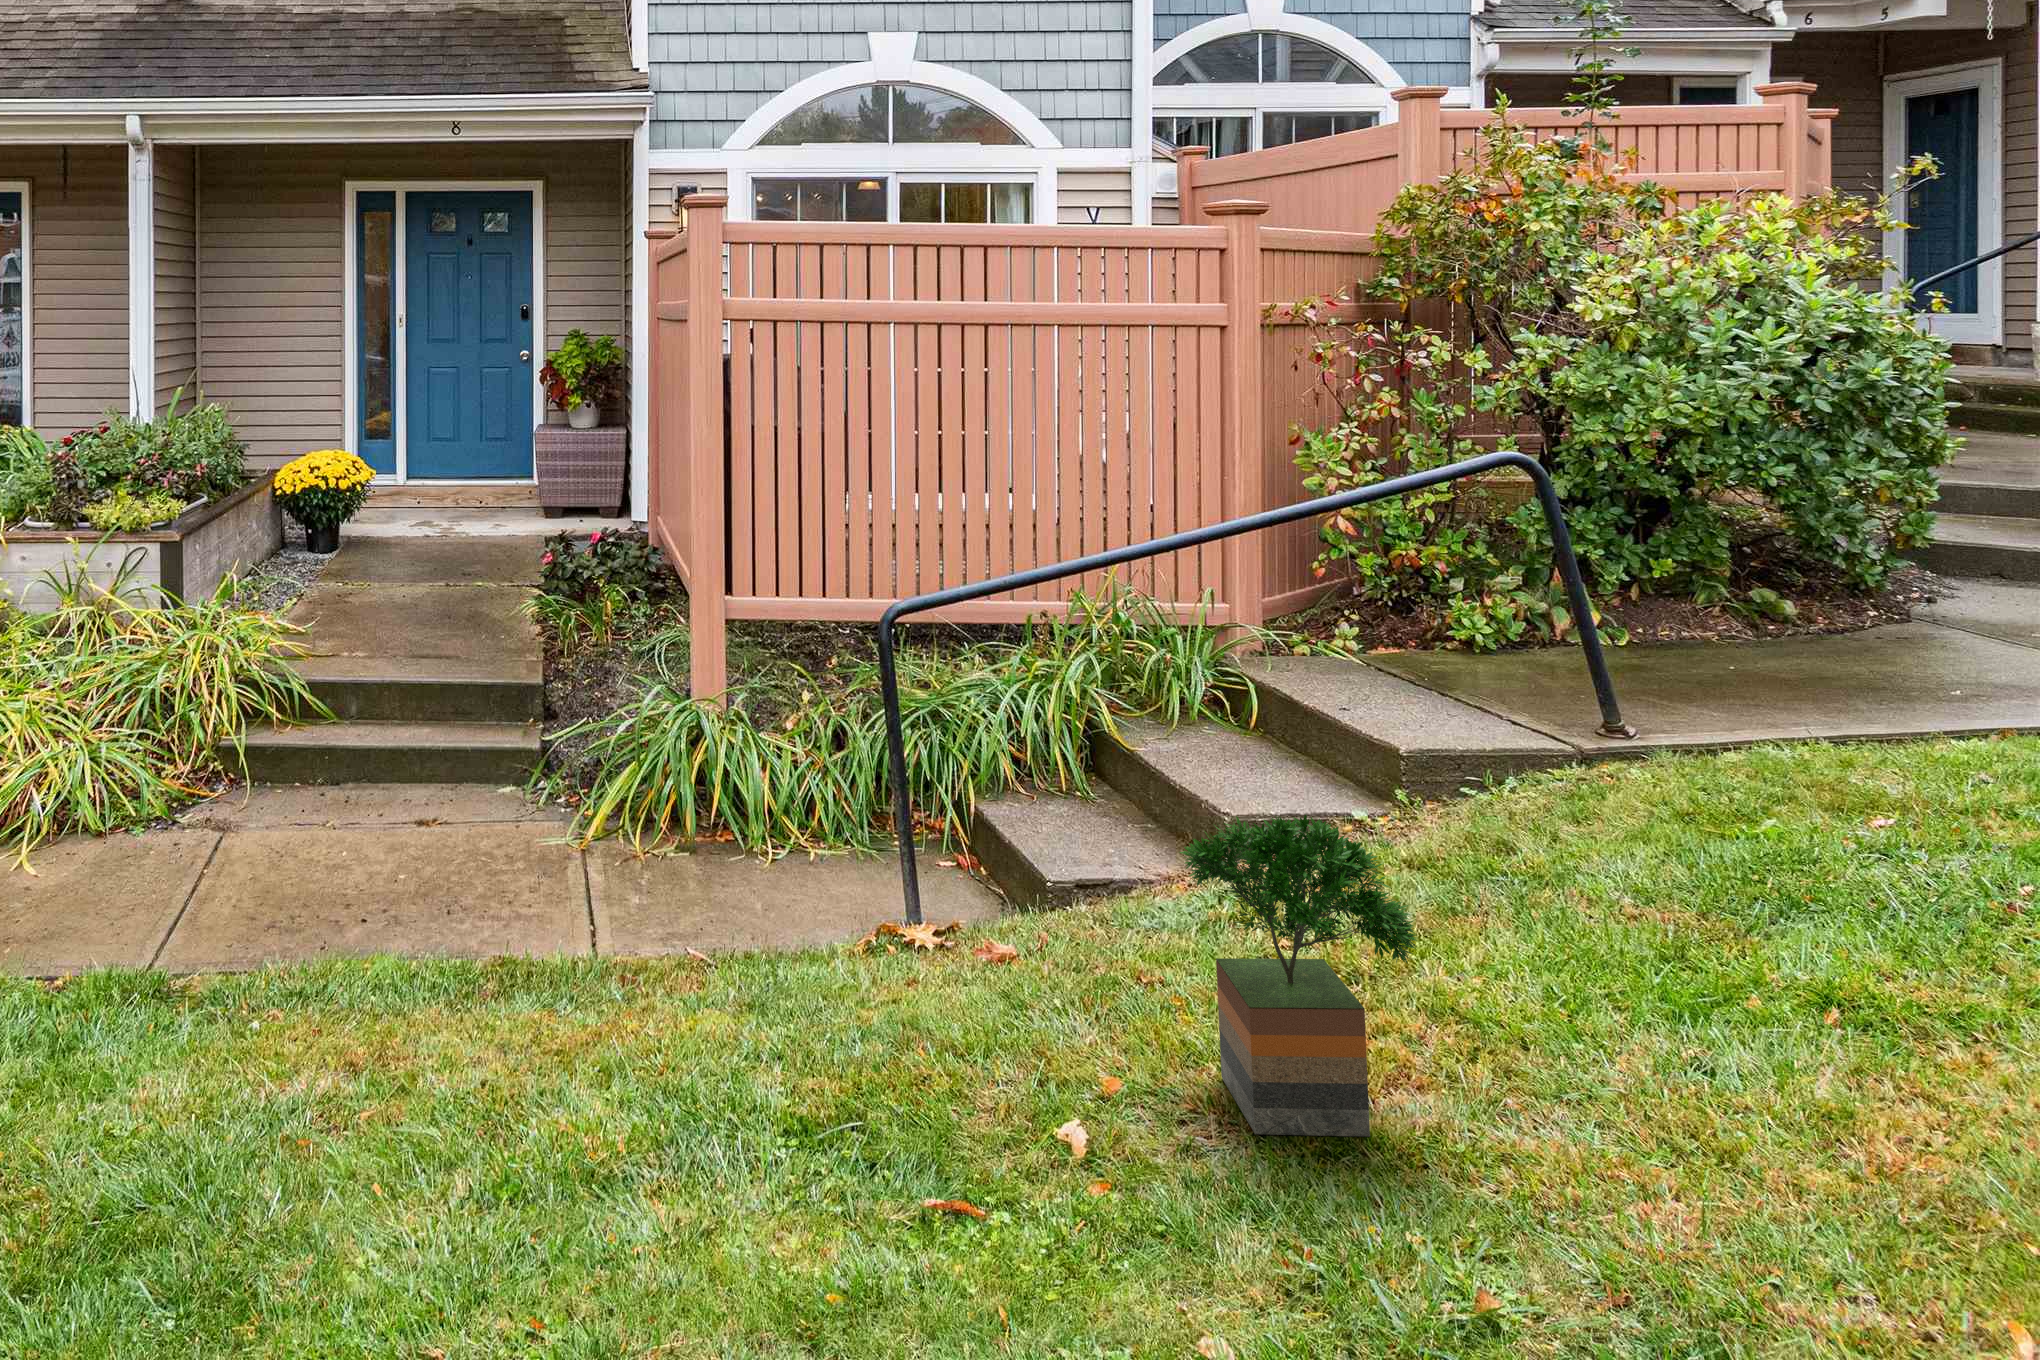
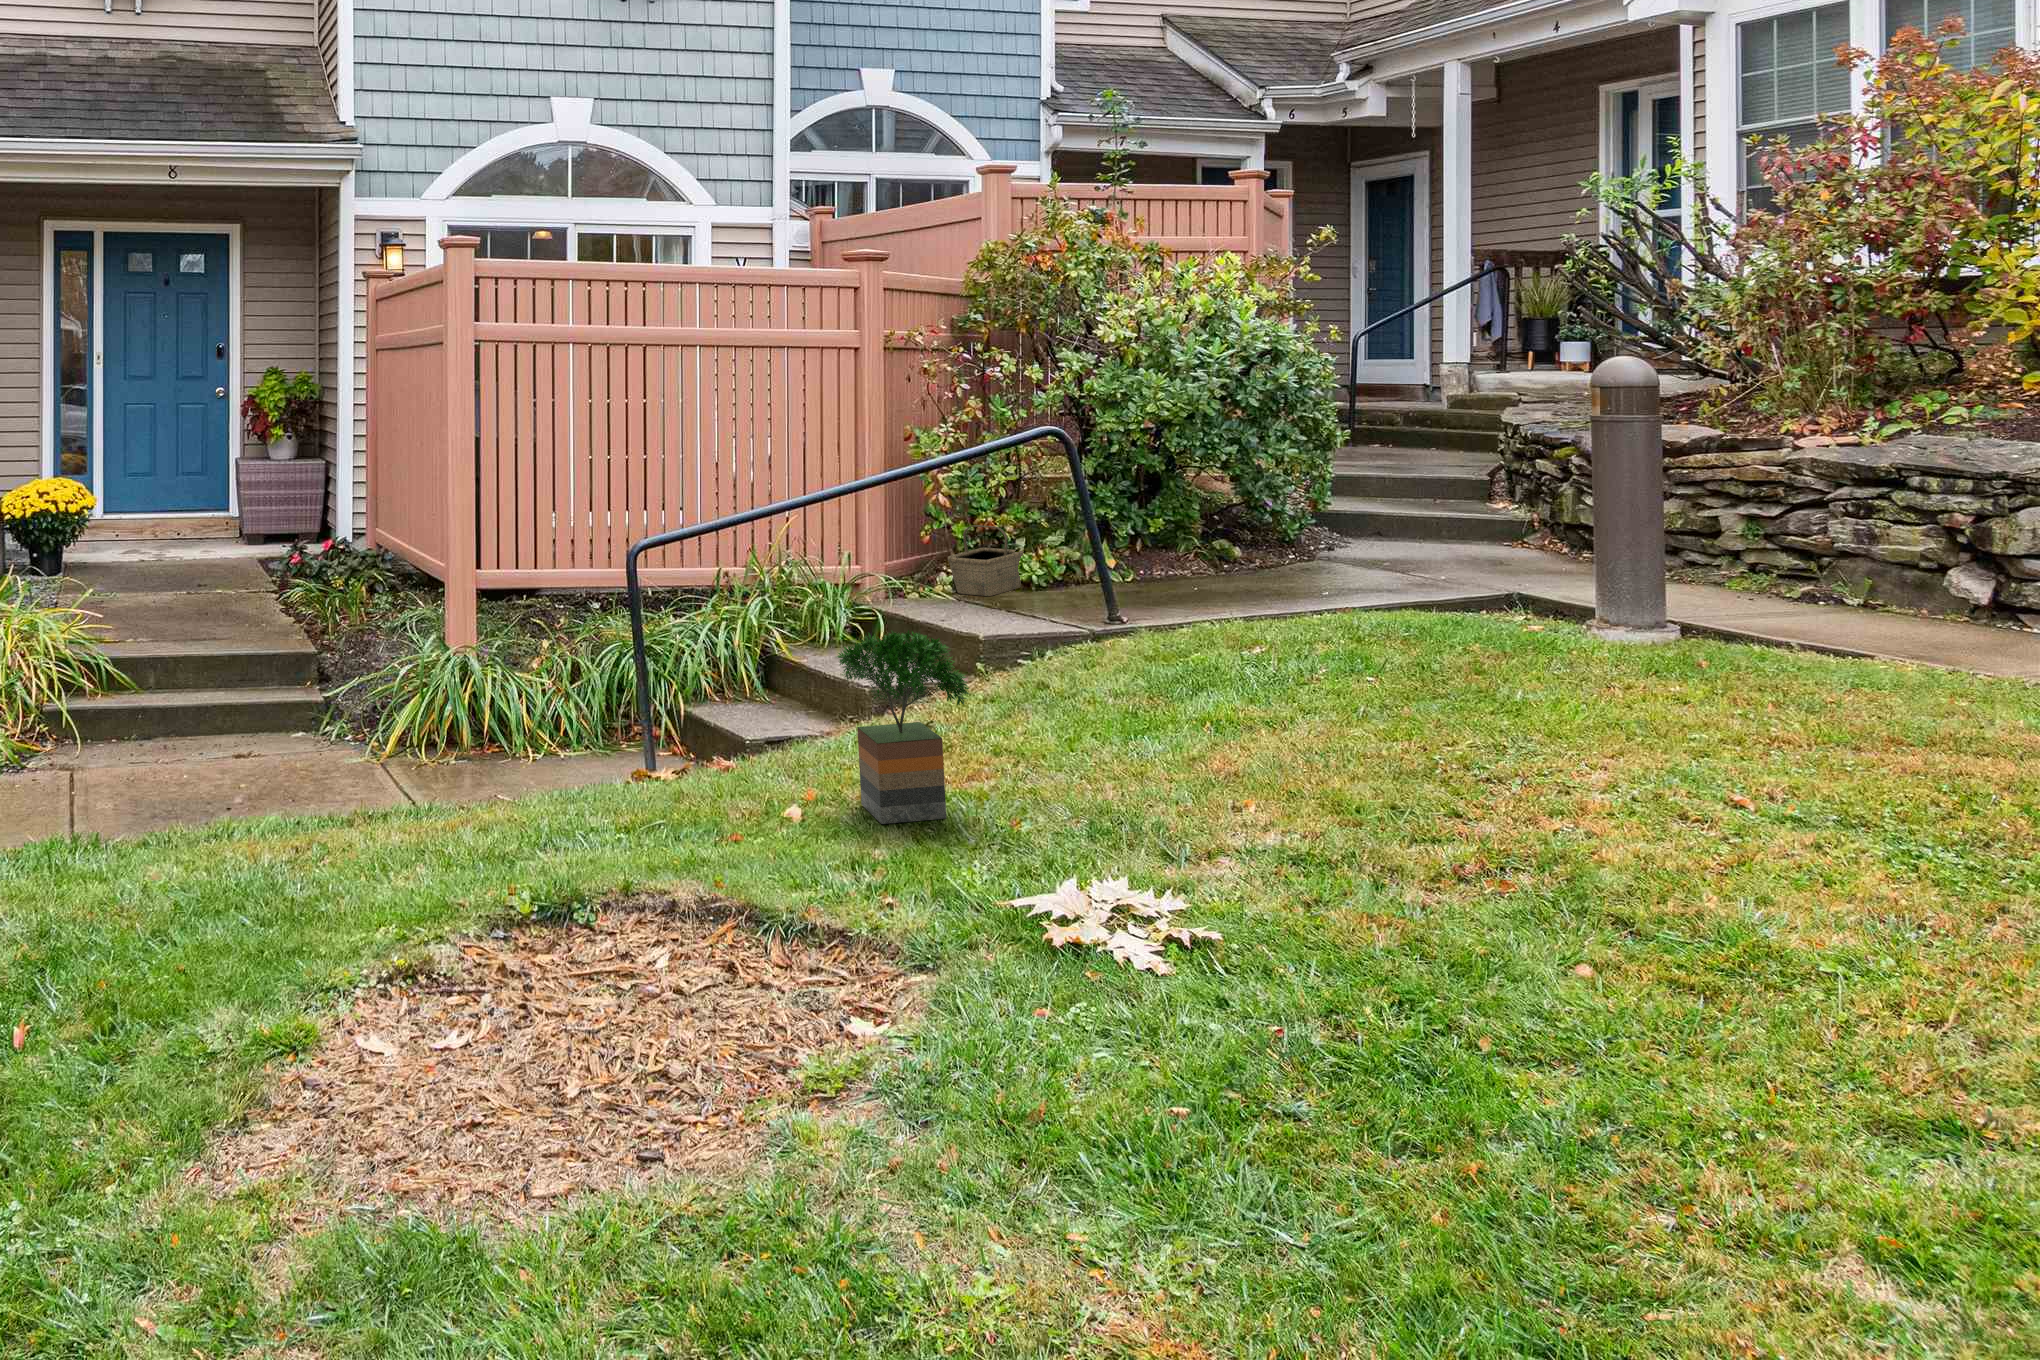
basket: none [1350,558,1459,654] -> present [948,525,1023,596]

